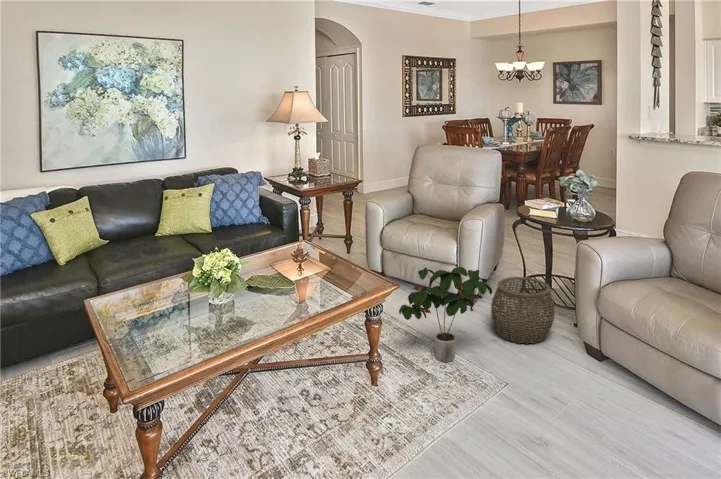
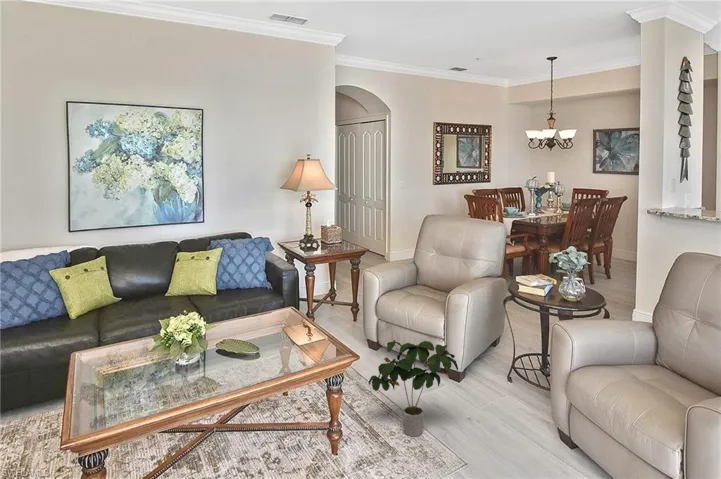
woven basket: present [491,277,555,344] -> none [468,354,532,424]

